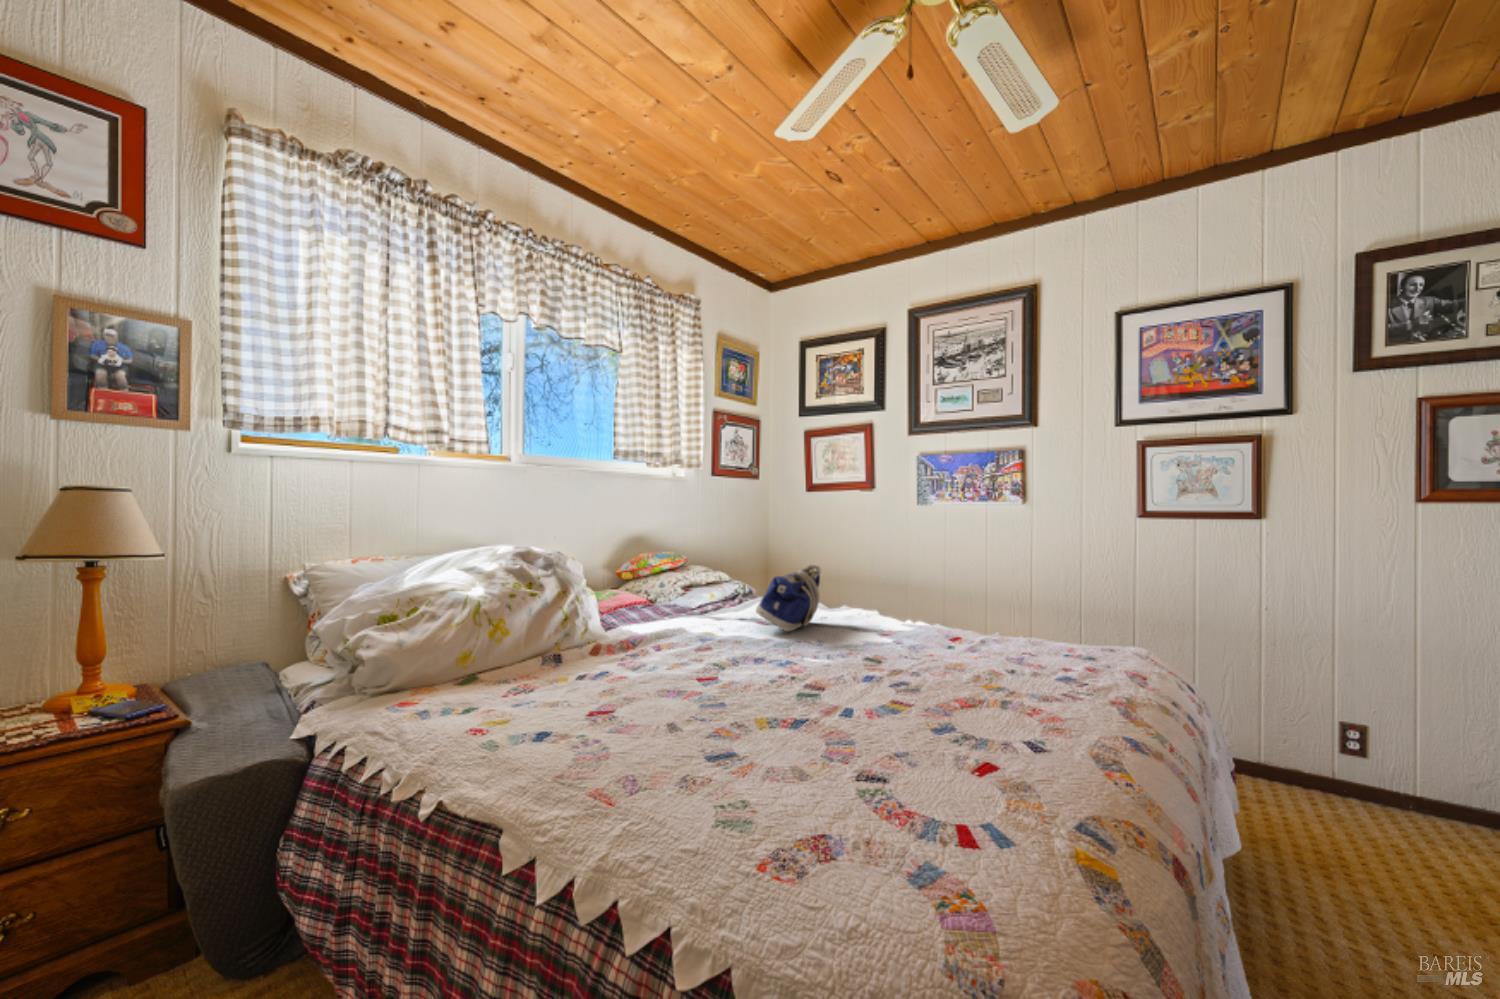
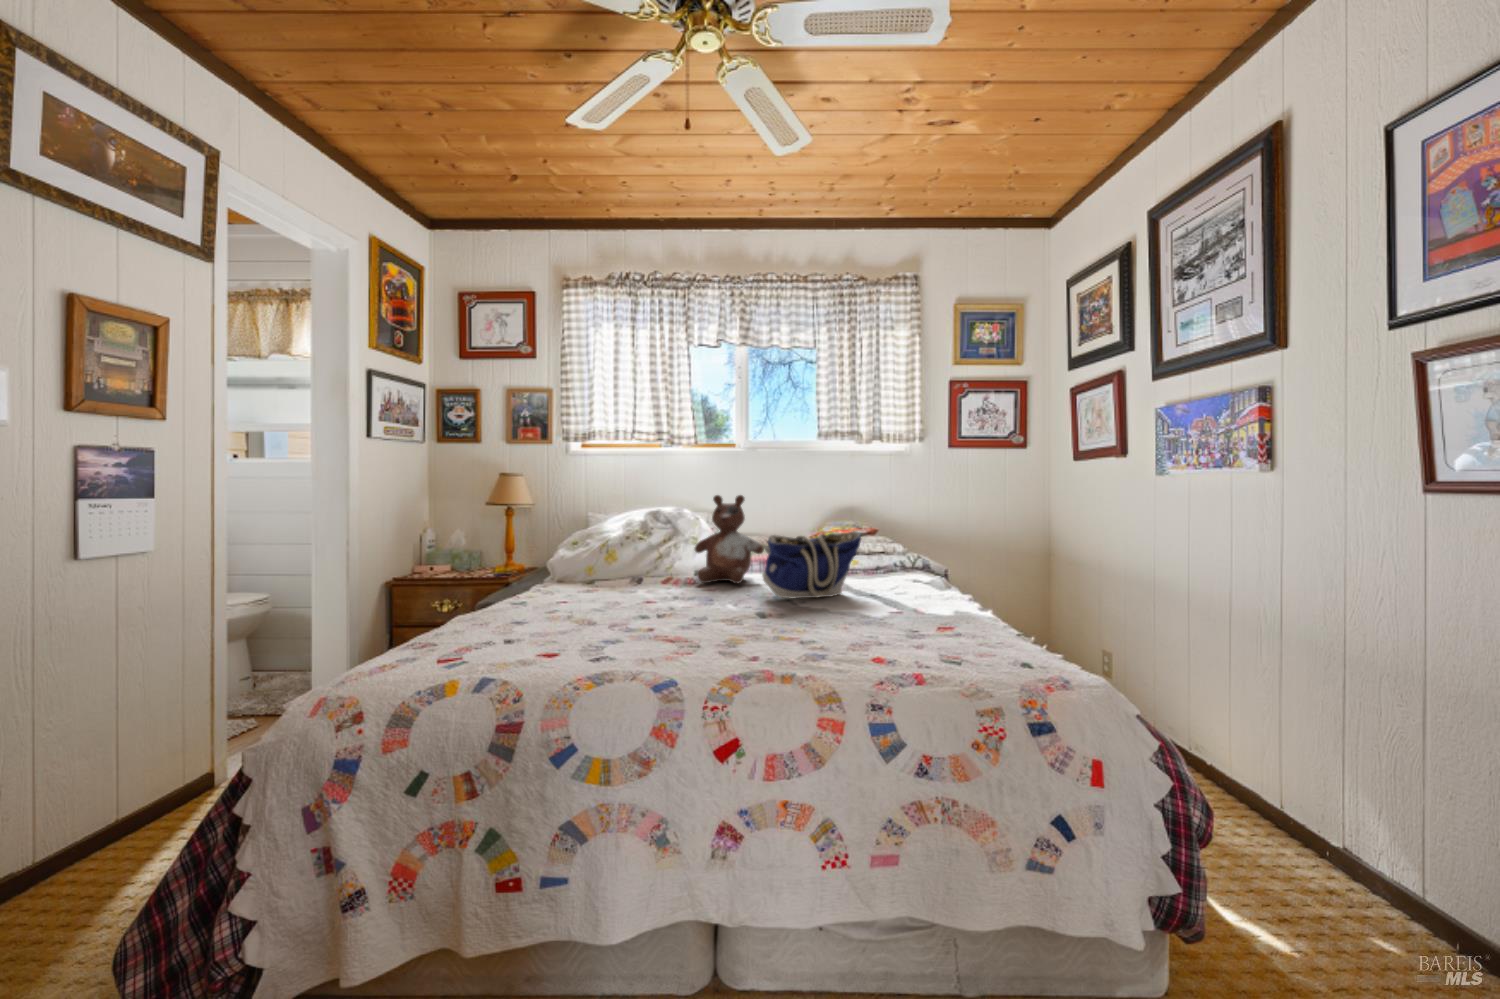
stuffed bear: none [630,538,703,631] -> present [695,495,764,583]

